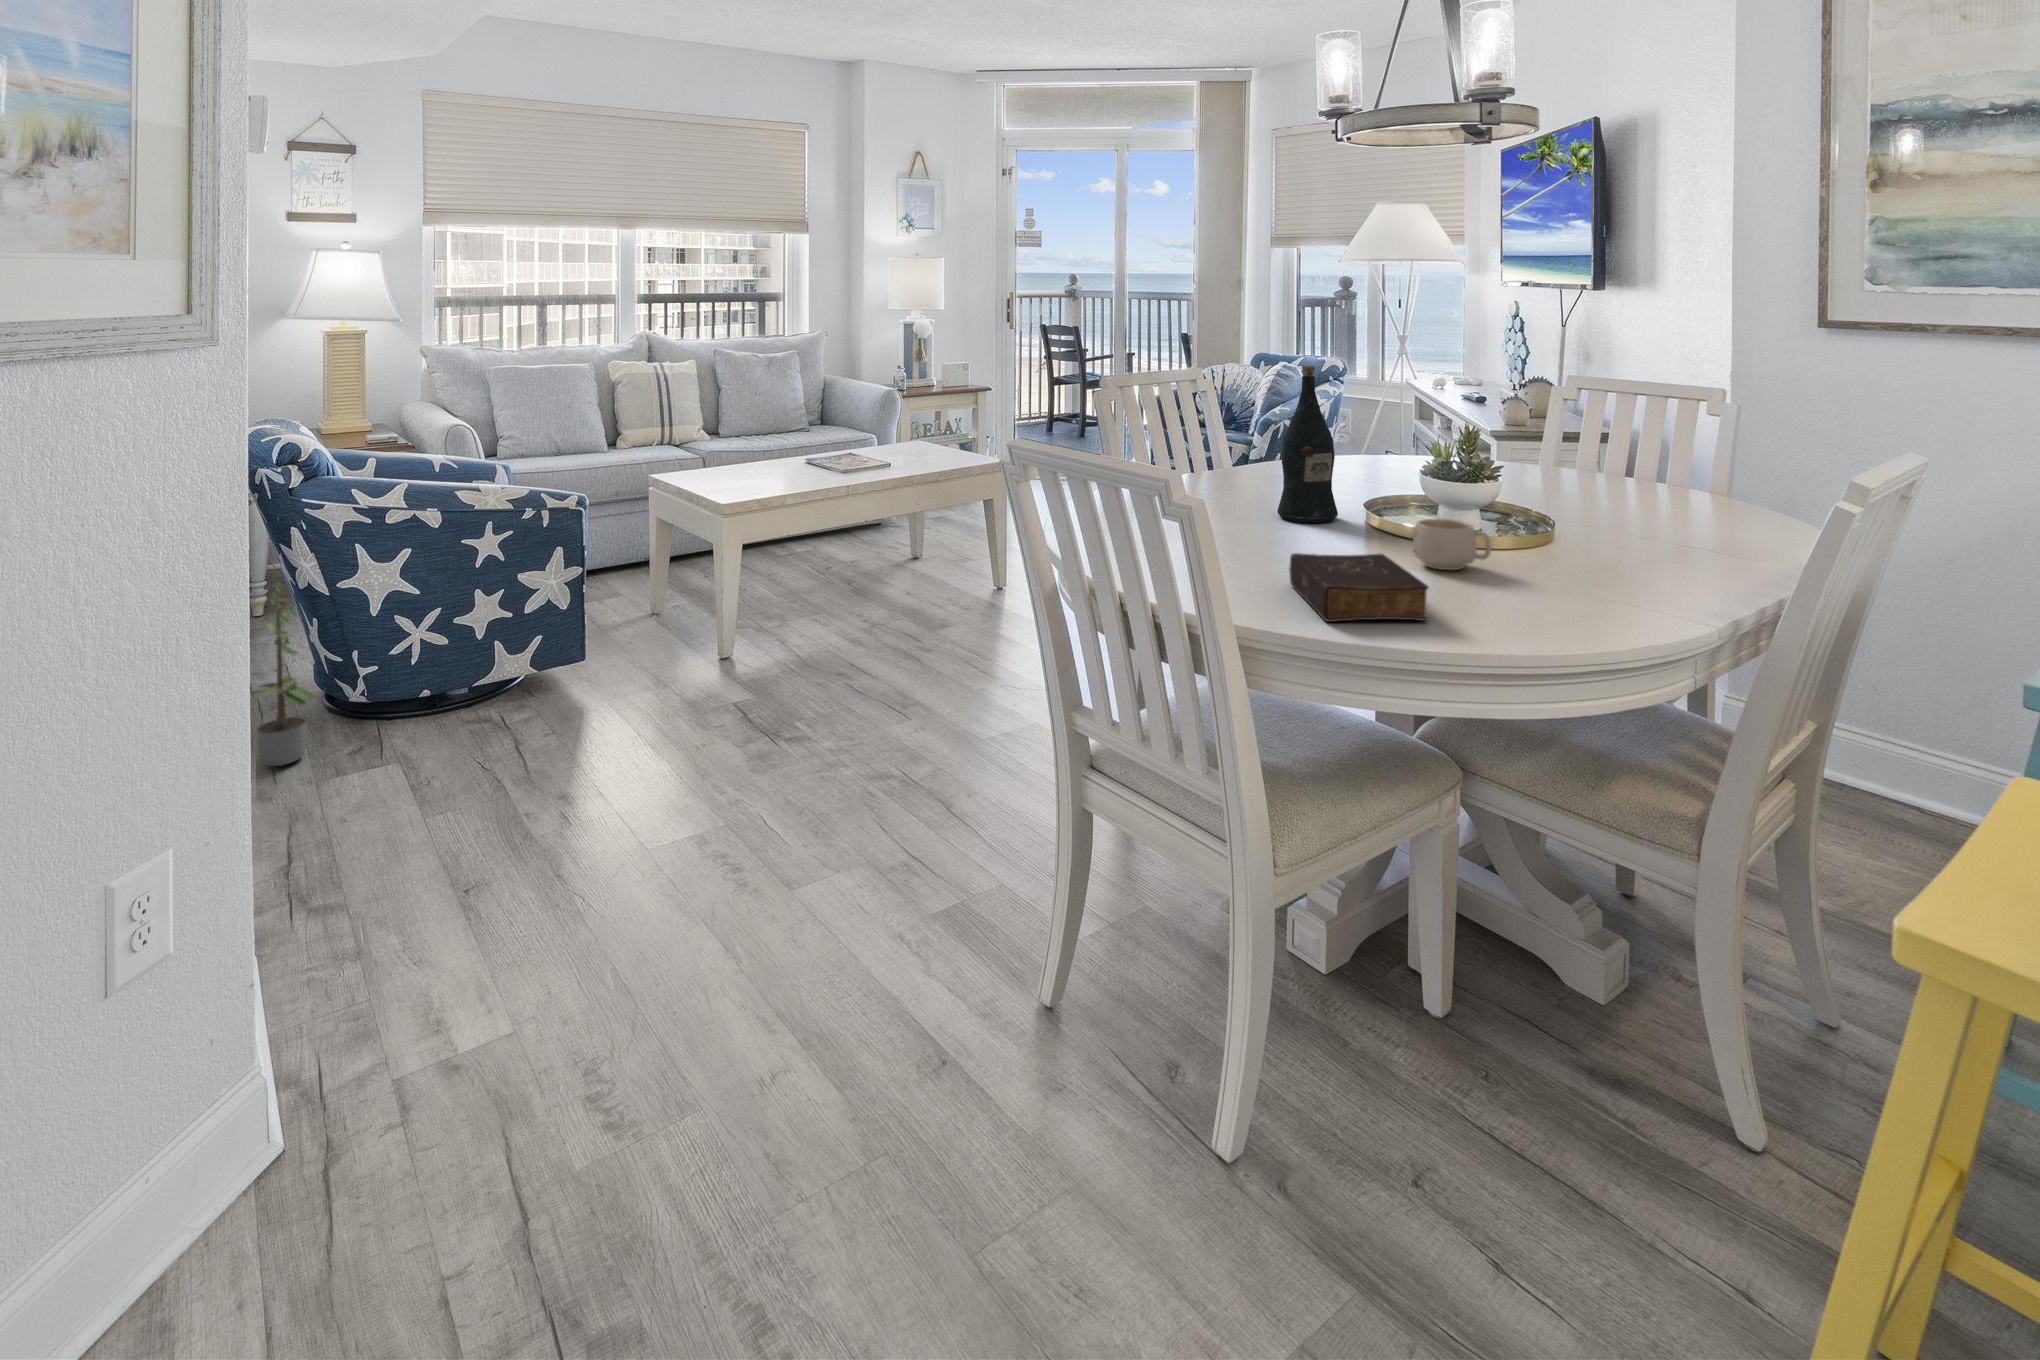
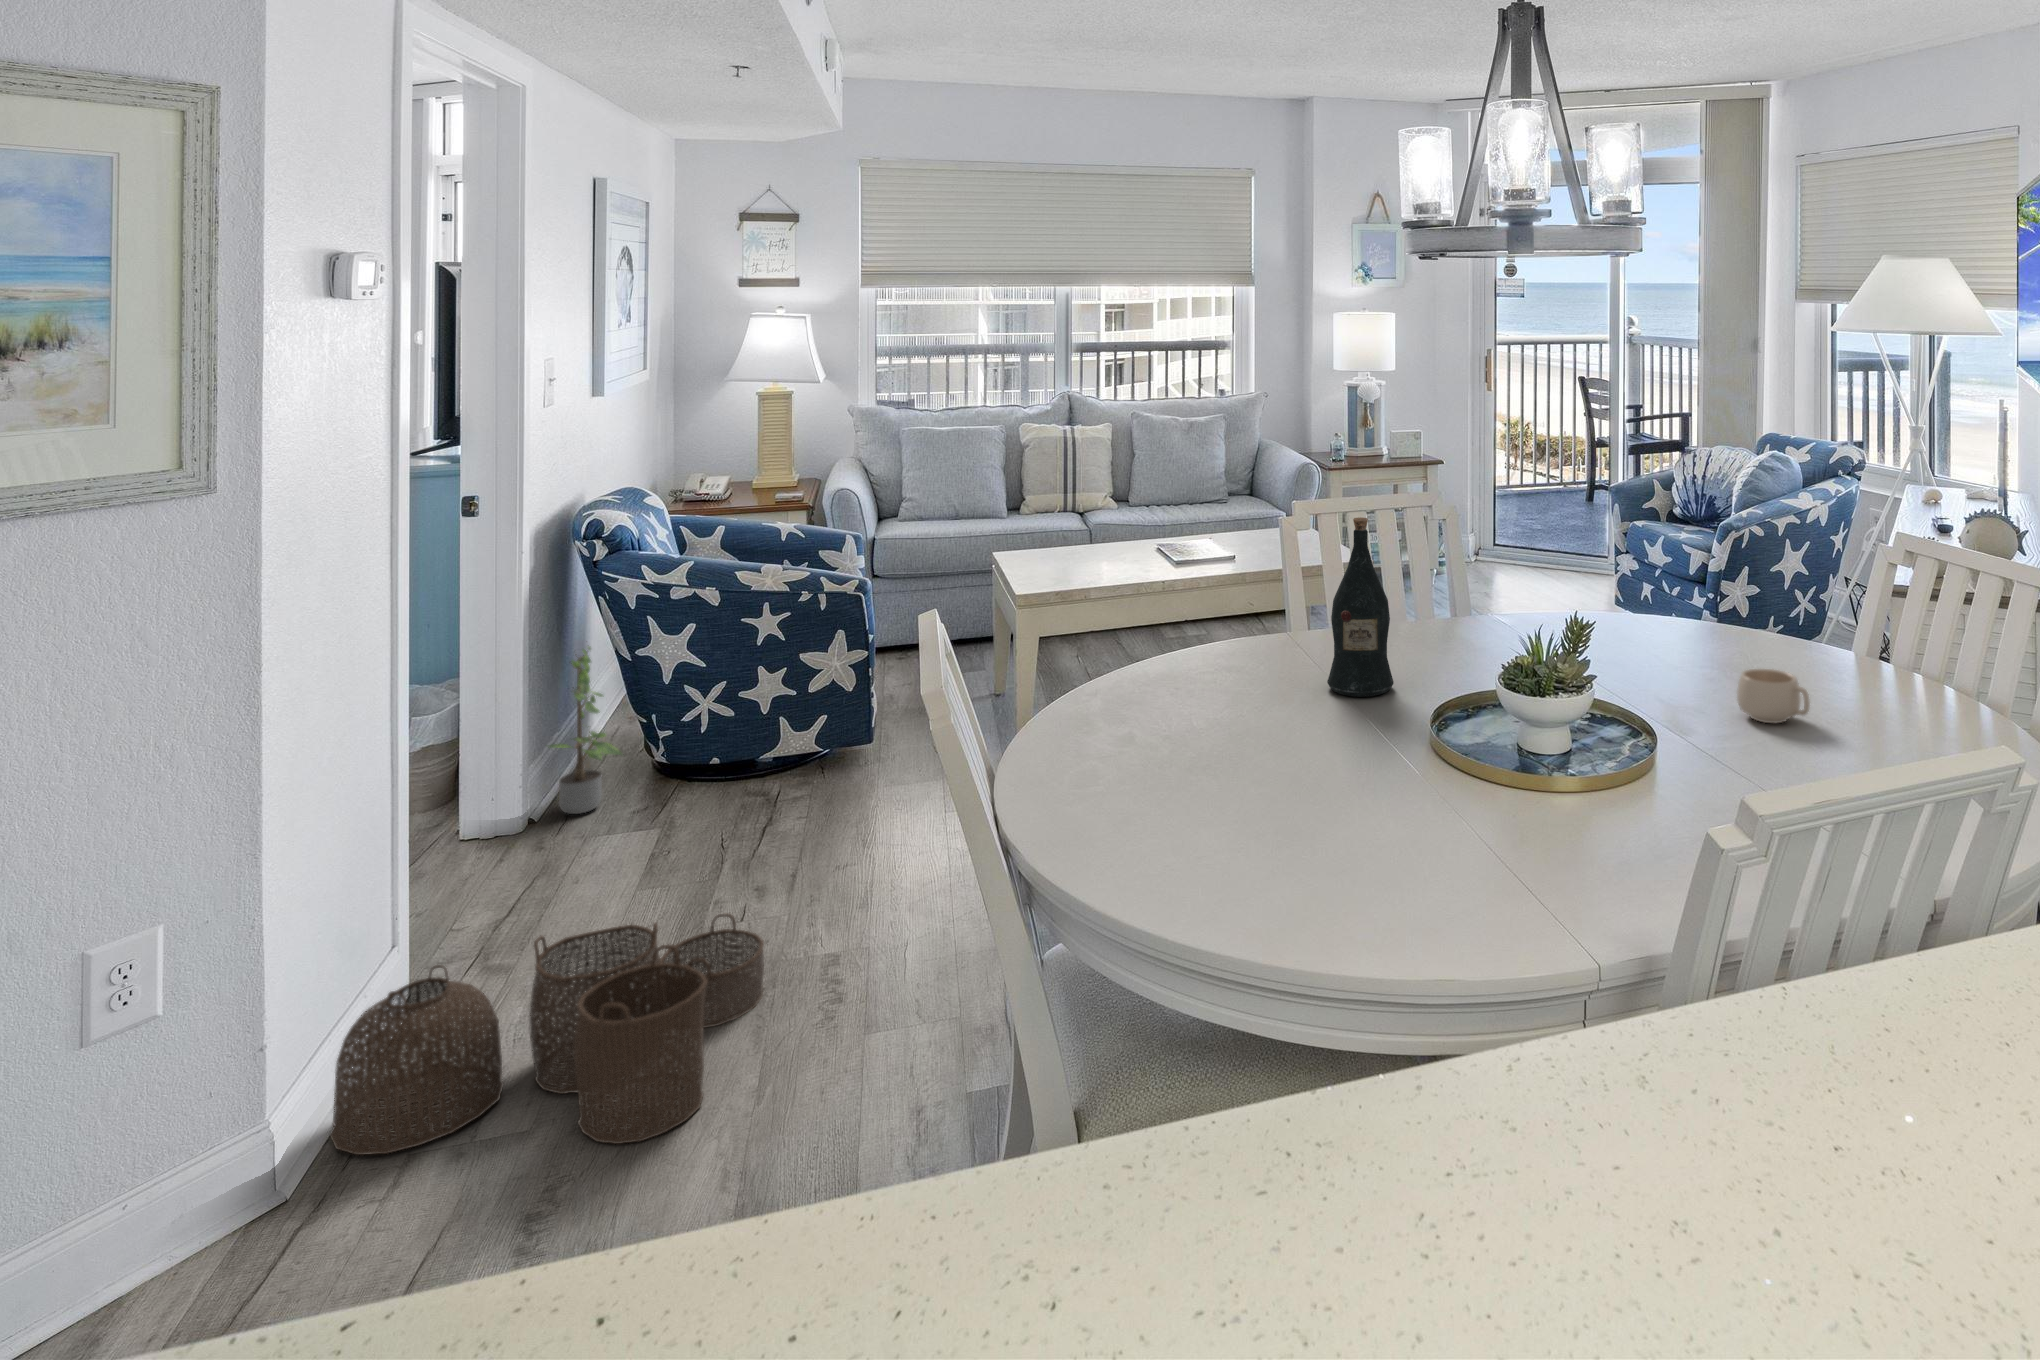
mug: present [1413,519,1491,570] -> present [1737,669,1810,723]
book: present [1289,553,1429,622] -> none [1094,744,1249,841]
woven basket: none [277,820,711,1134] -> present [330,913,764,1155]

